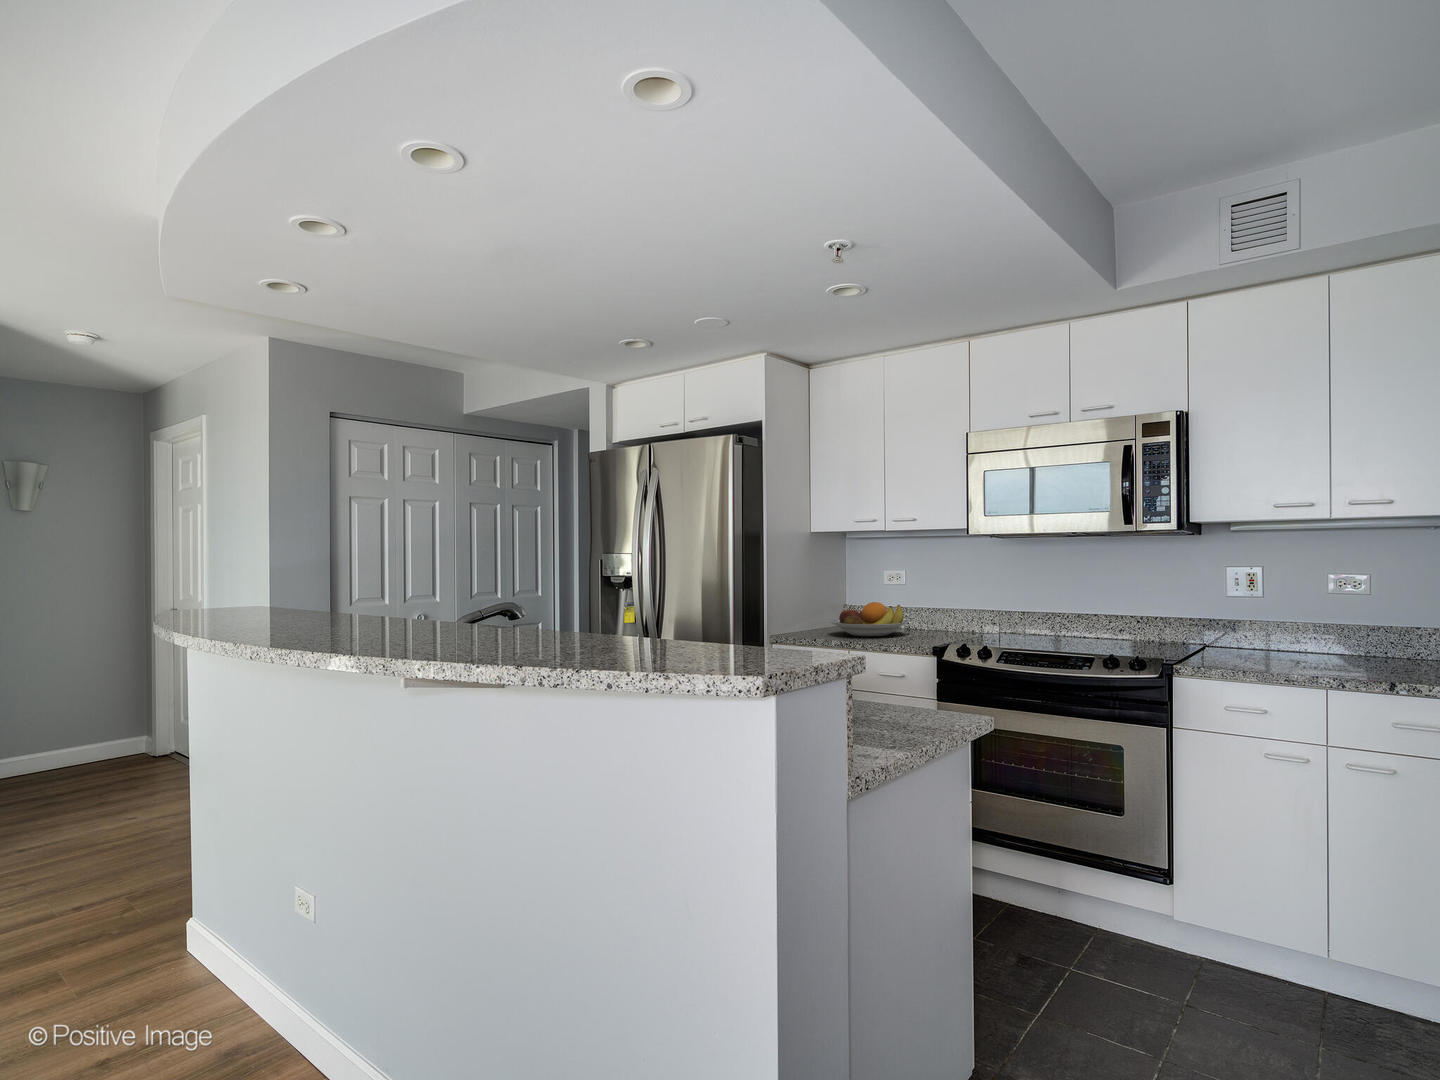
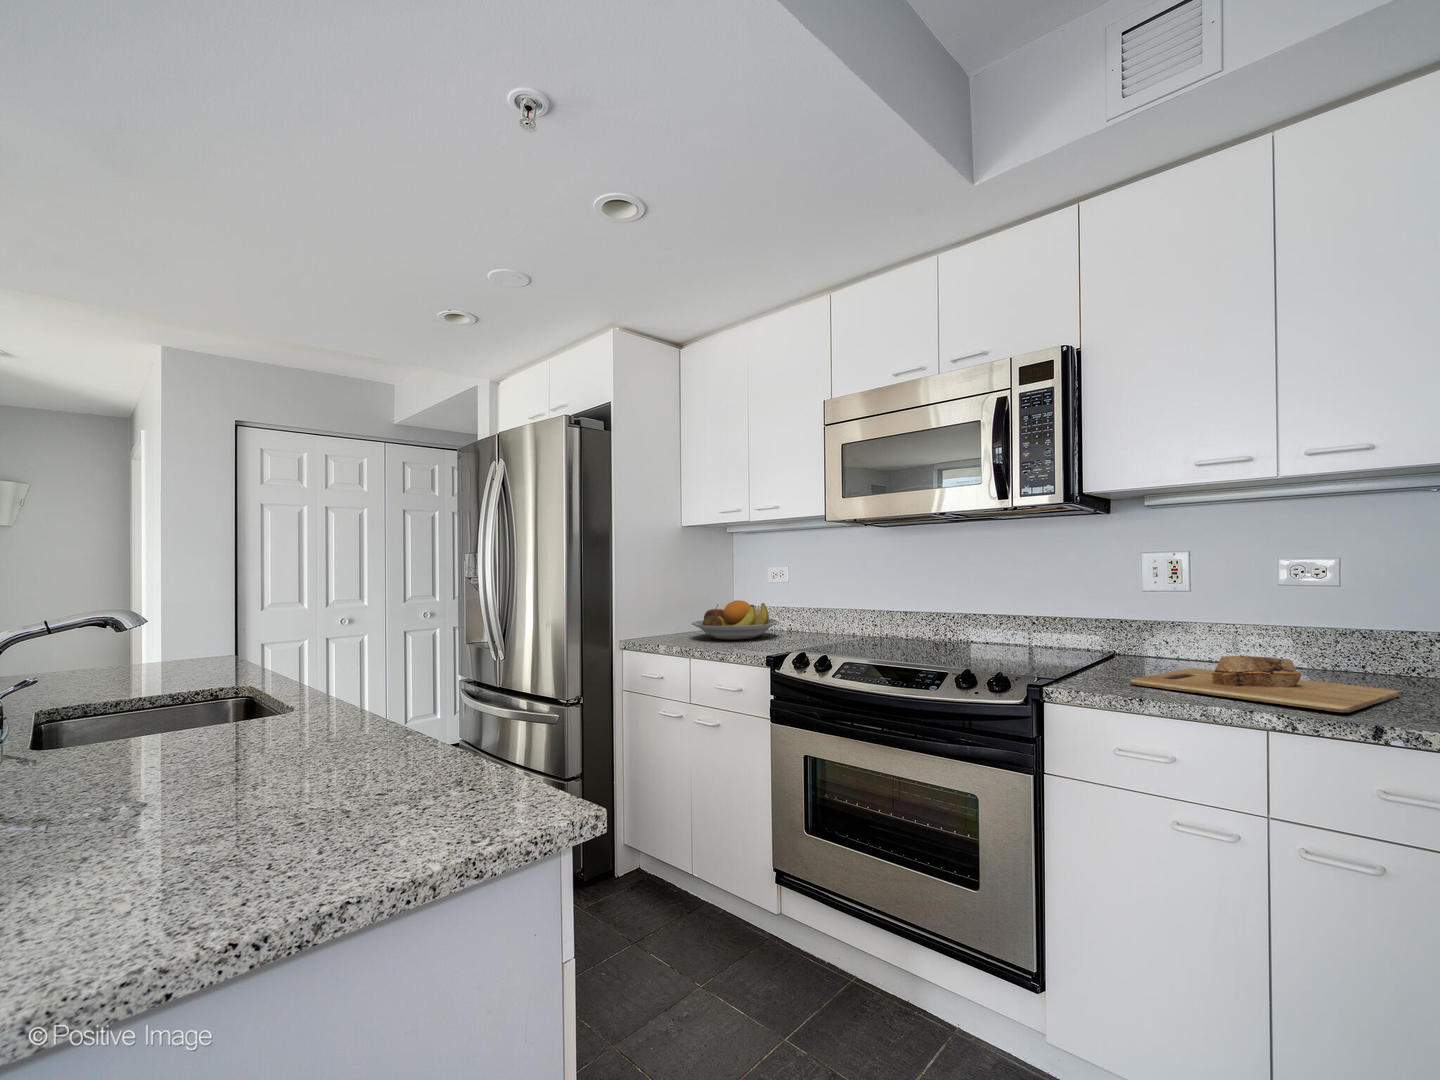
cutting board: none [1229,642,1408,676] -> present [1130,655,1400,713]

